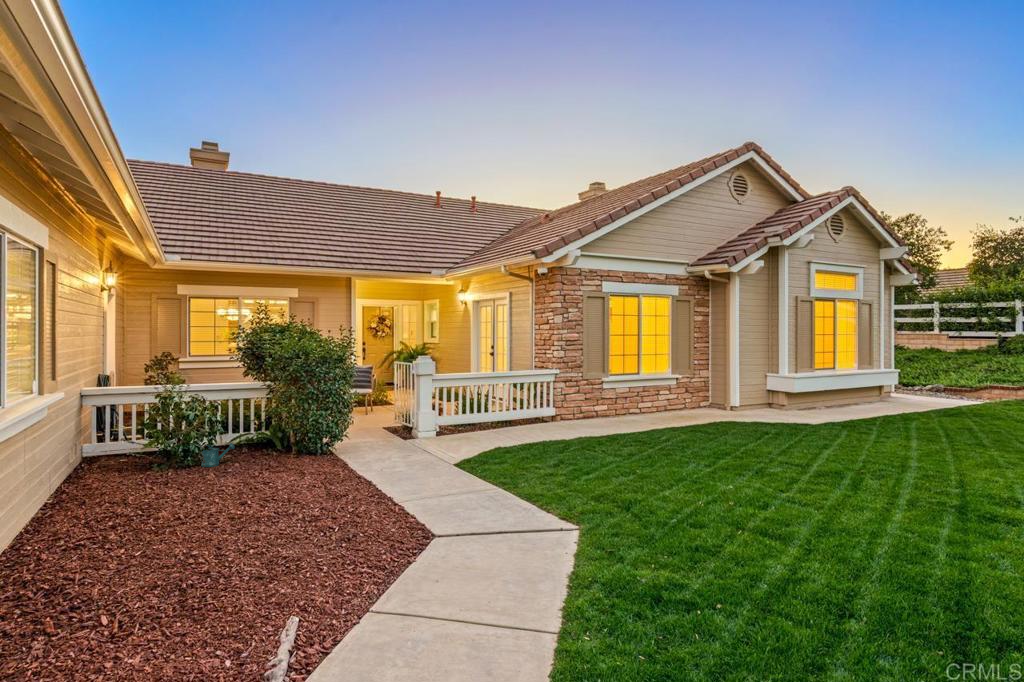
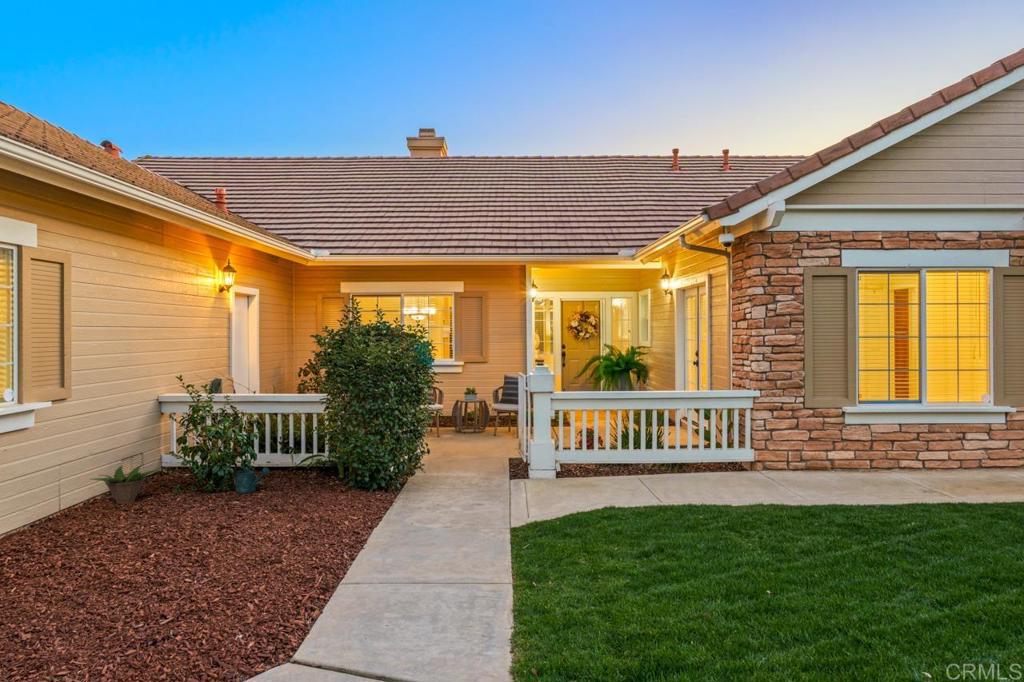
decorative plant: none [76,450,136,484] -> present [92,465,157,504]

